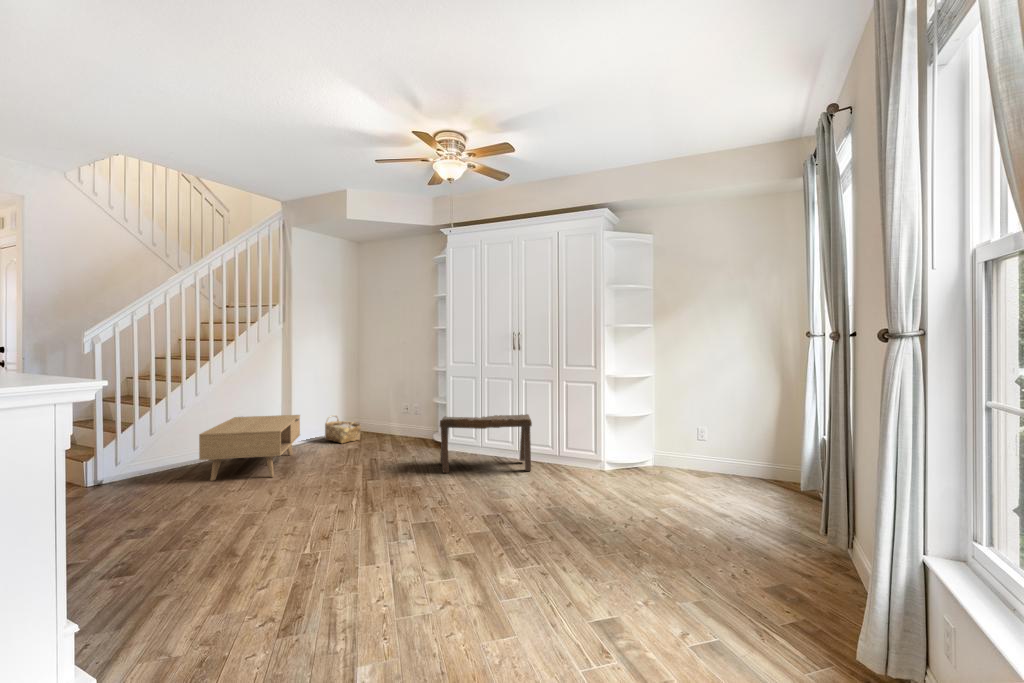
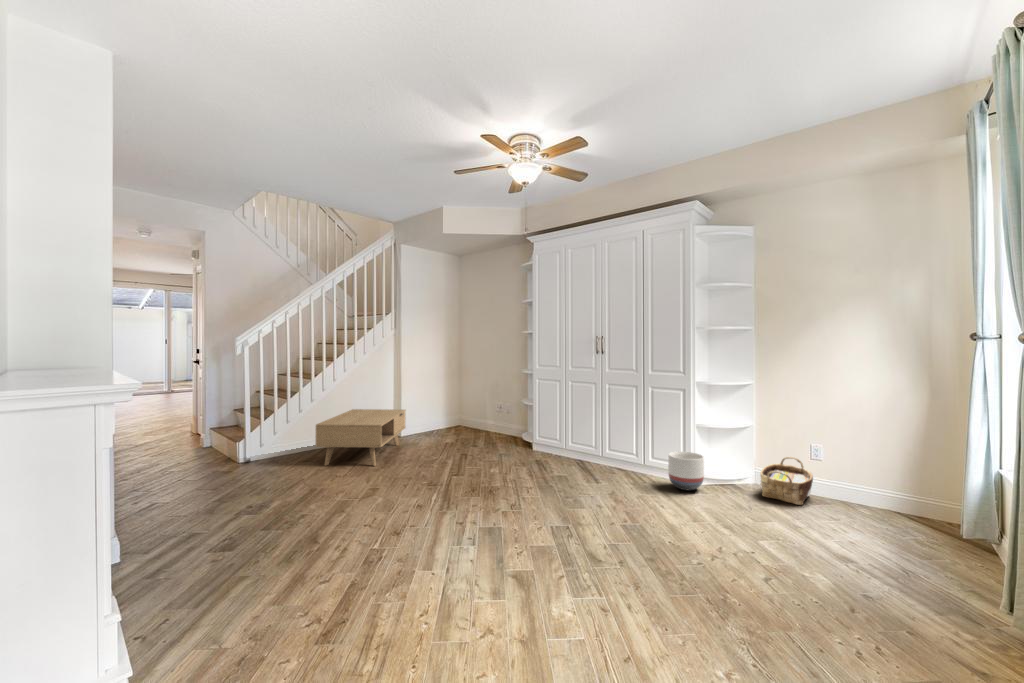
bench: present [440,414,532,473] -> none [522,418,614,478]
woven basket: present [325,415,361,443] -> present [760,457,813,505]
planter: none [583,440,615,476] -> present [668,452,704,490]

